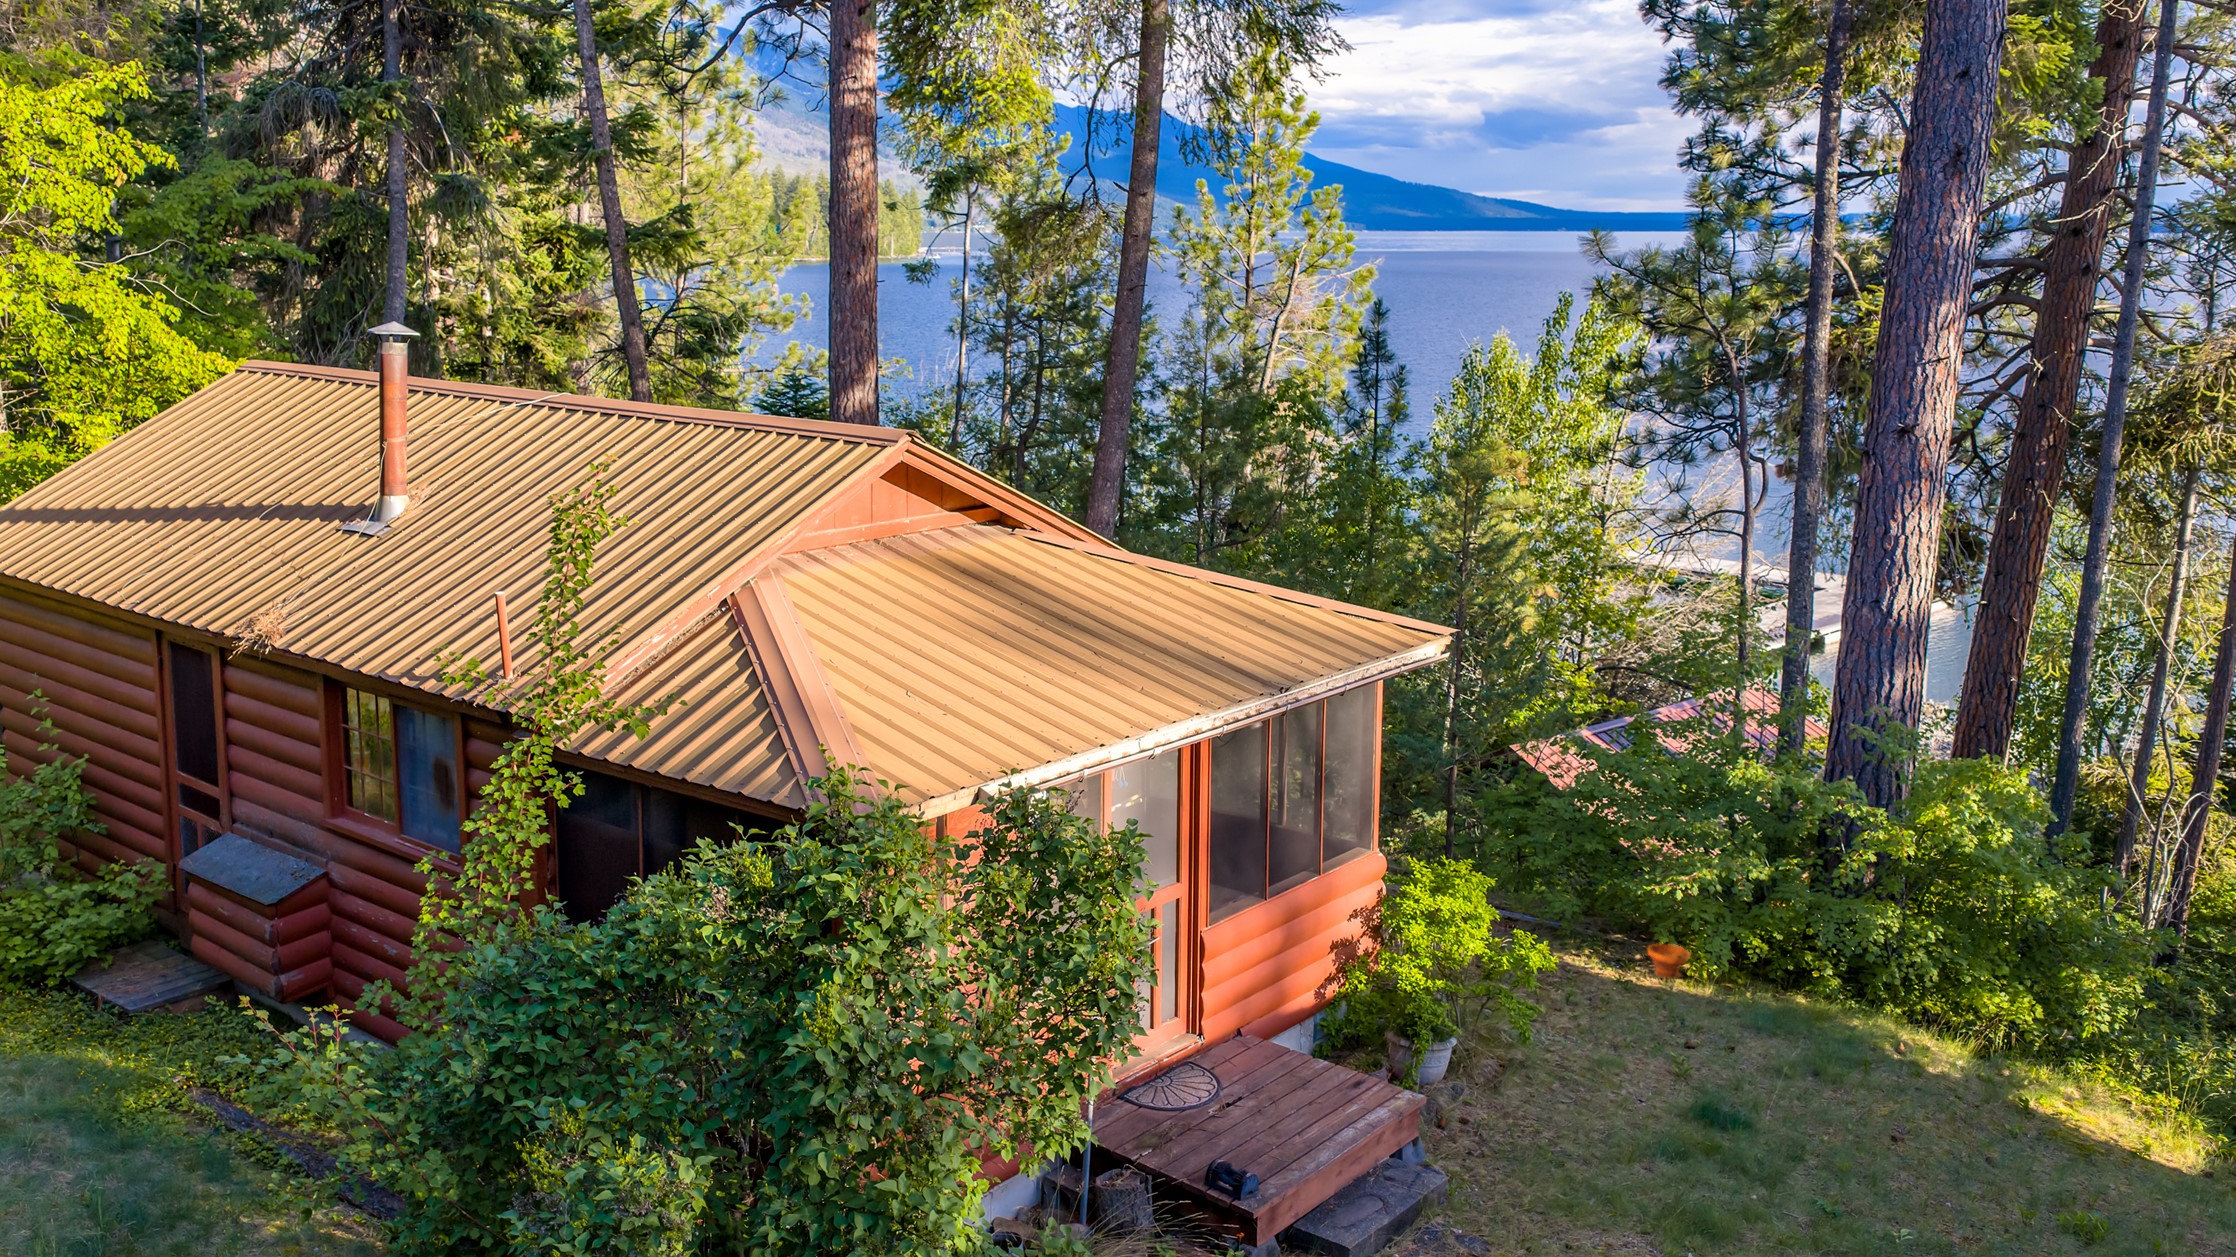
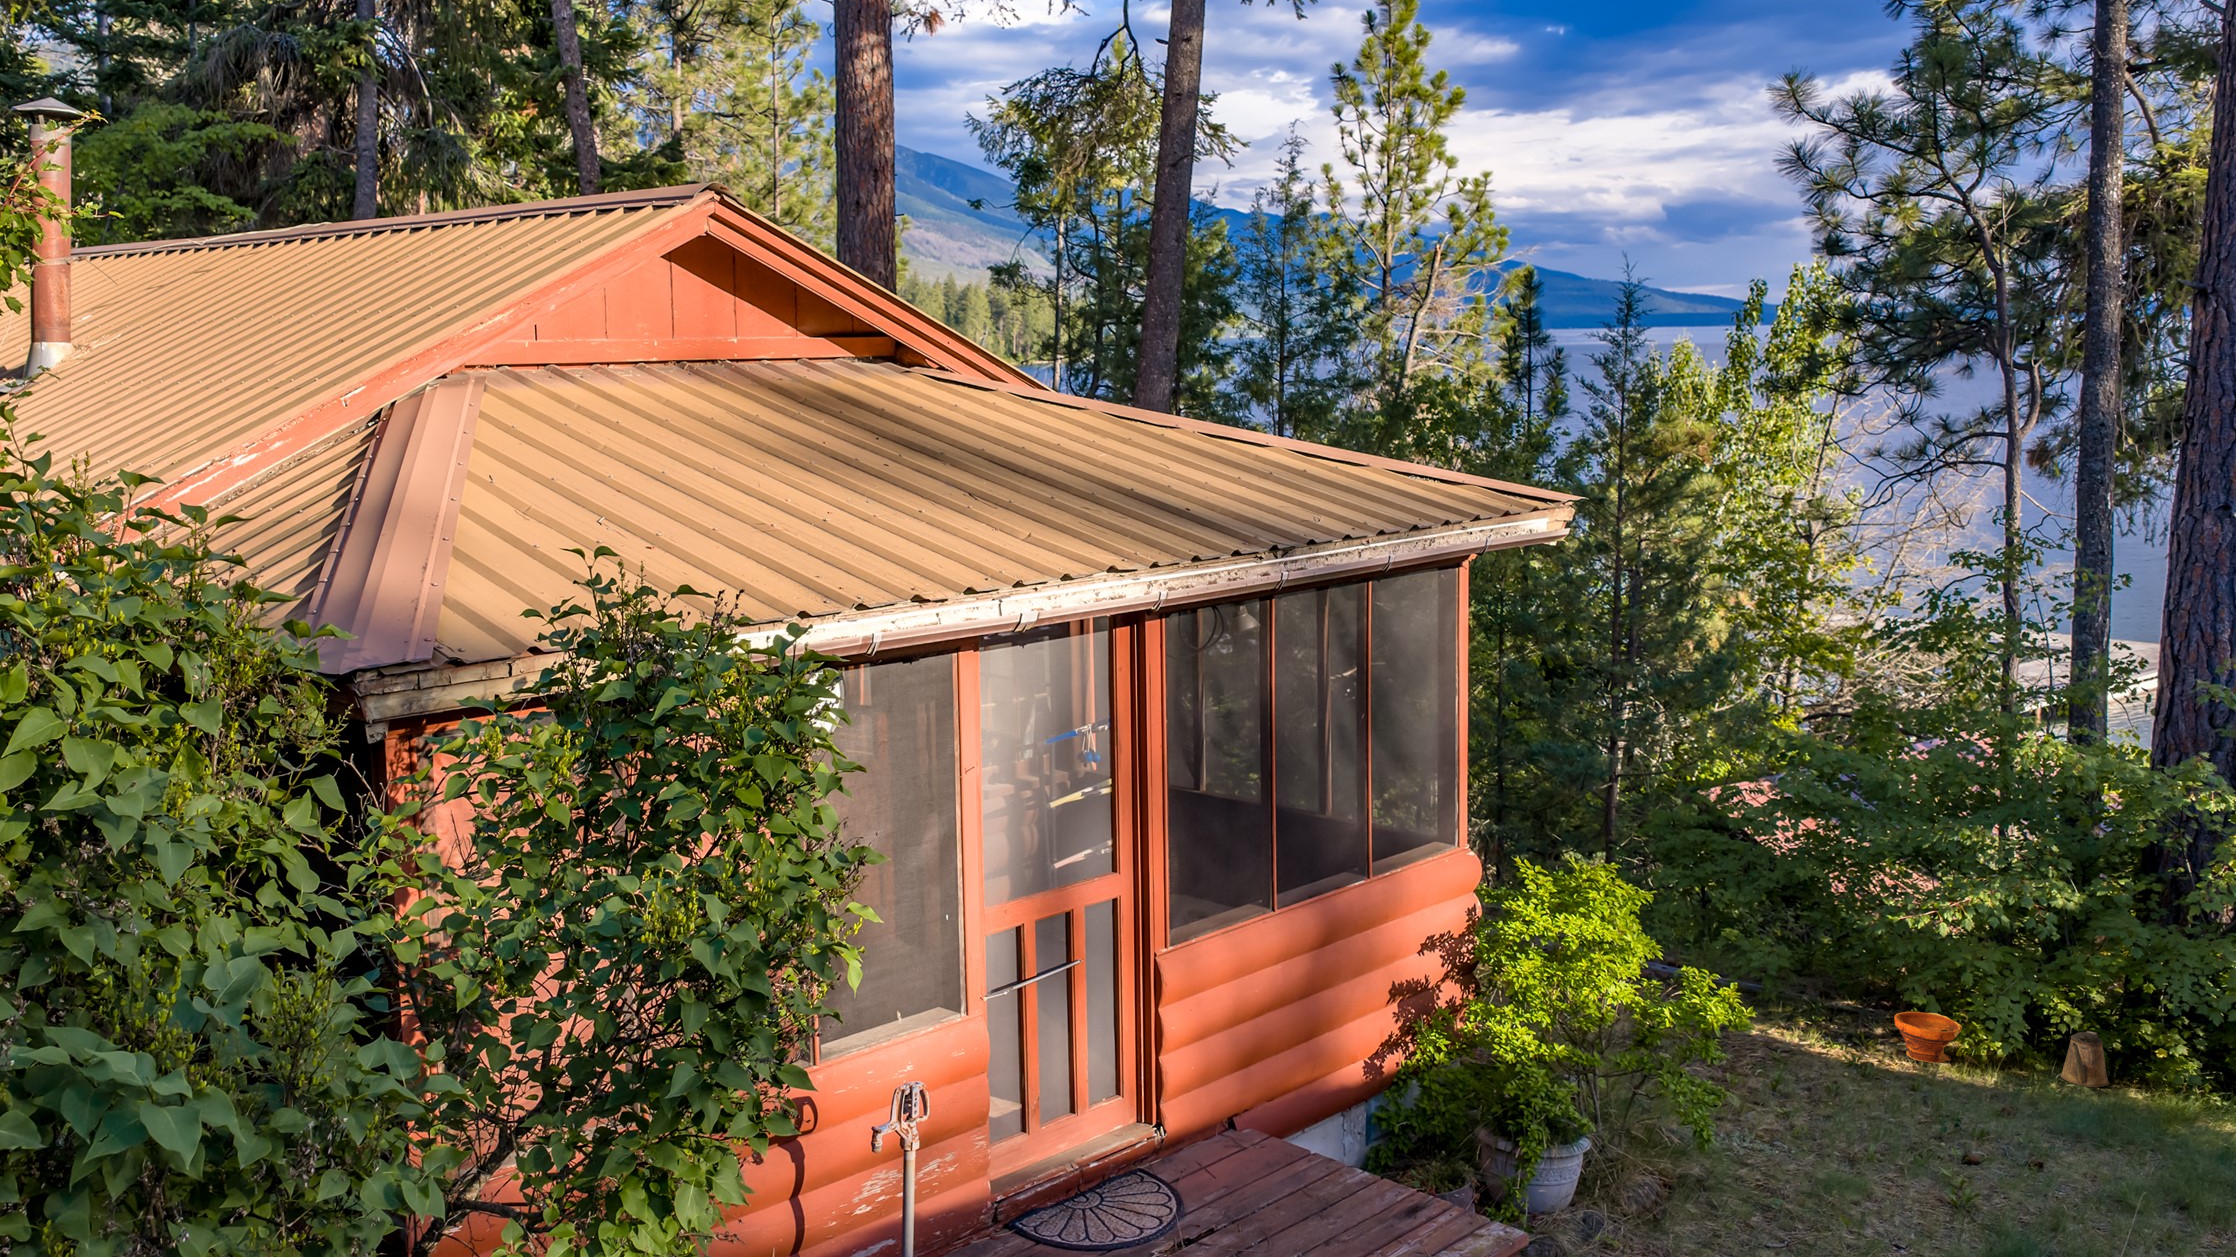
watering can: none [1753,956,1783,993] -> present [2060,1031,2109,1087]

